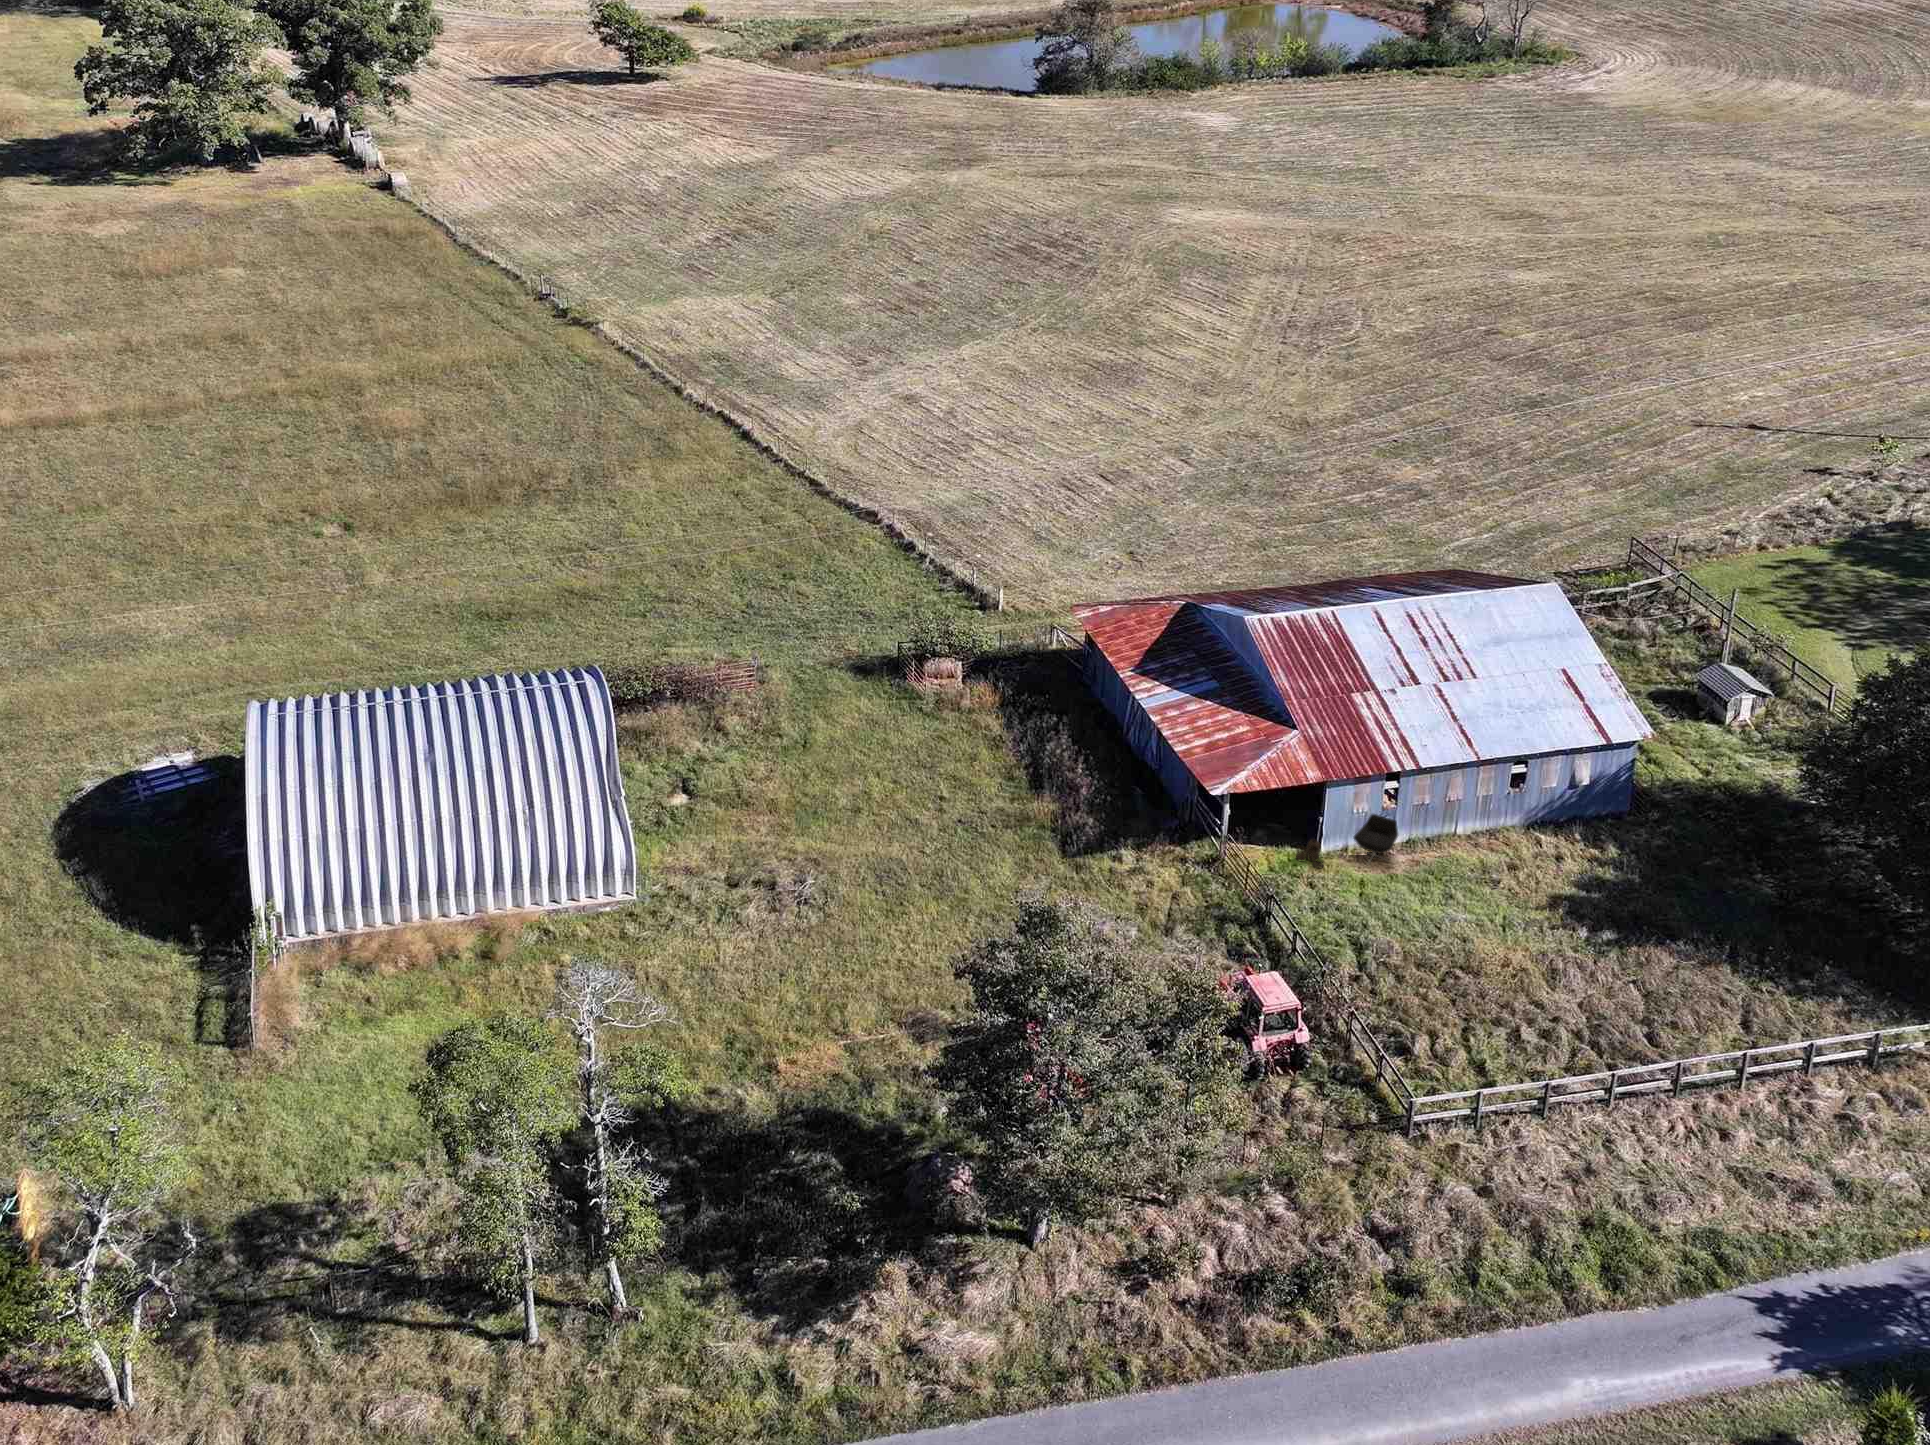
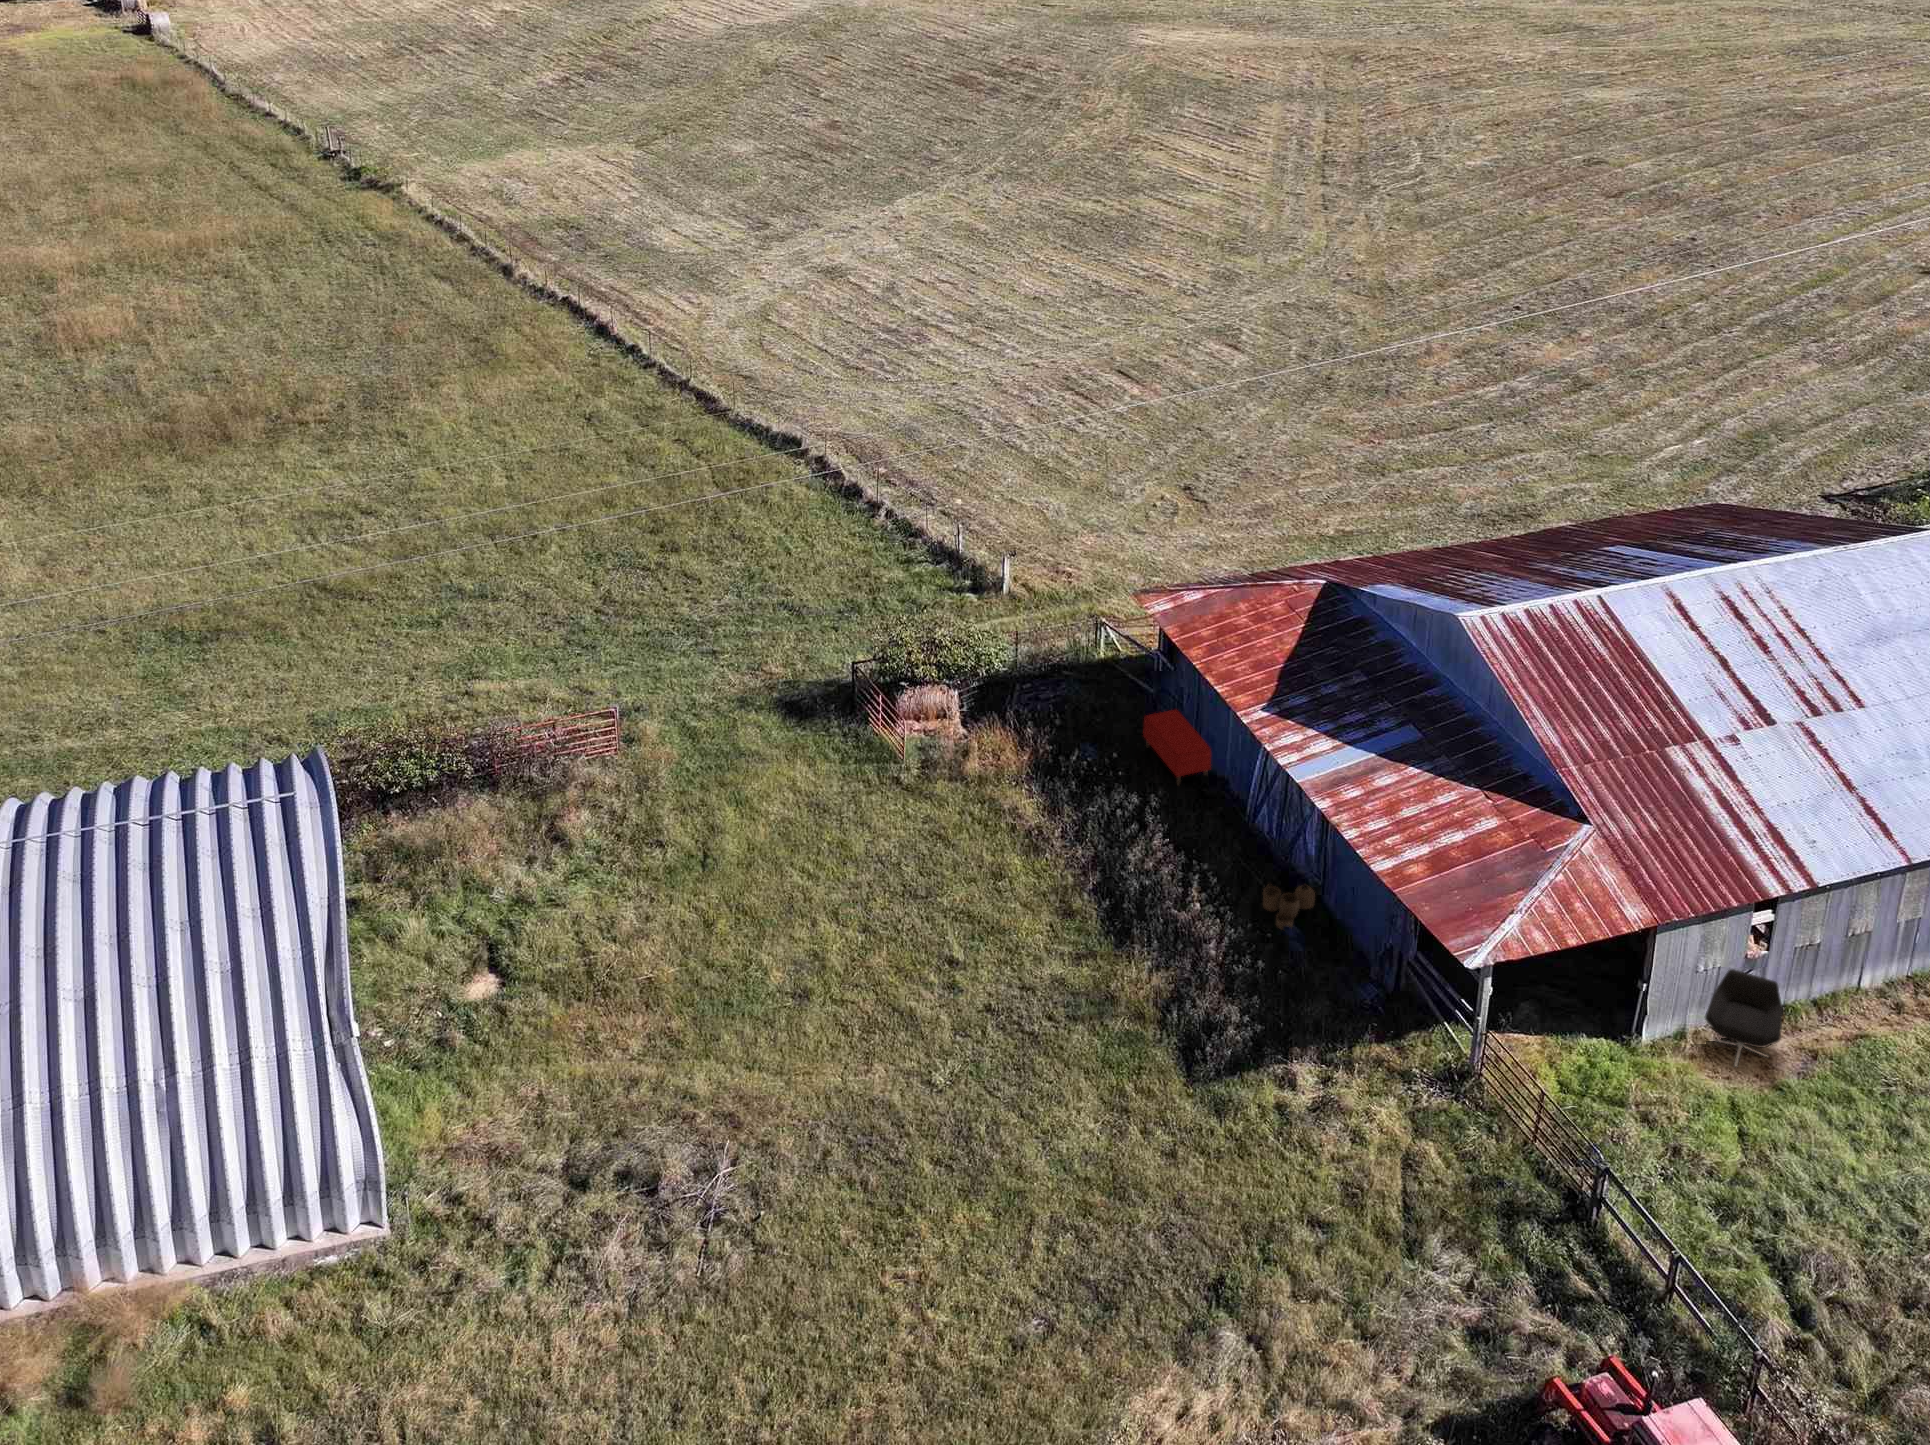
bench: none [1069,676,1106,719] -> present [1143,710,1211,785]
woven basket: present [1296,839,1324,868] -> present [1263,886,1315,929]

